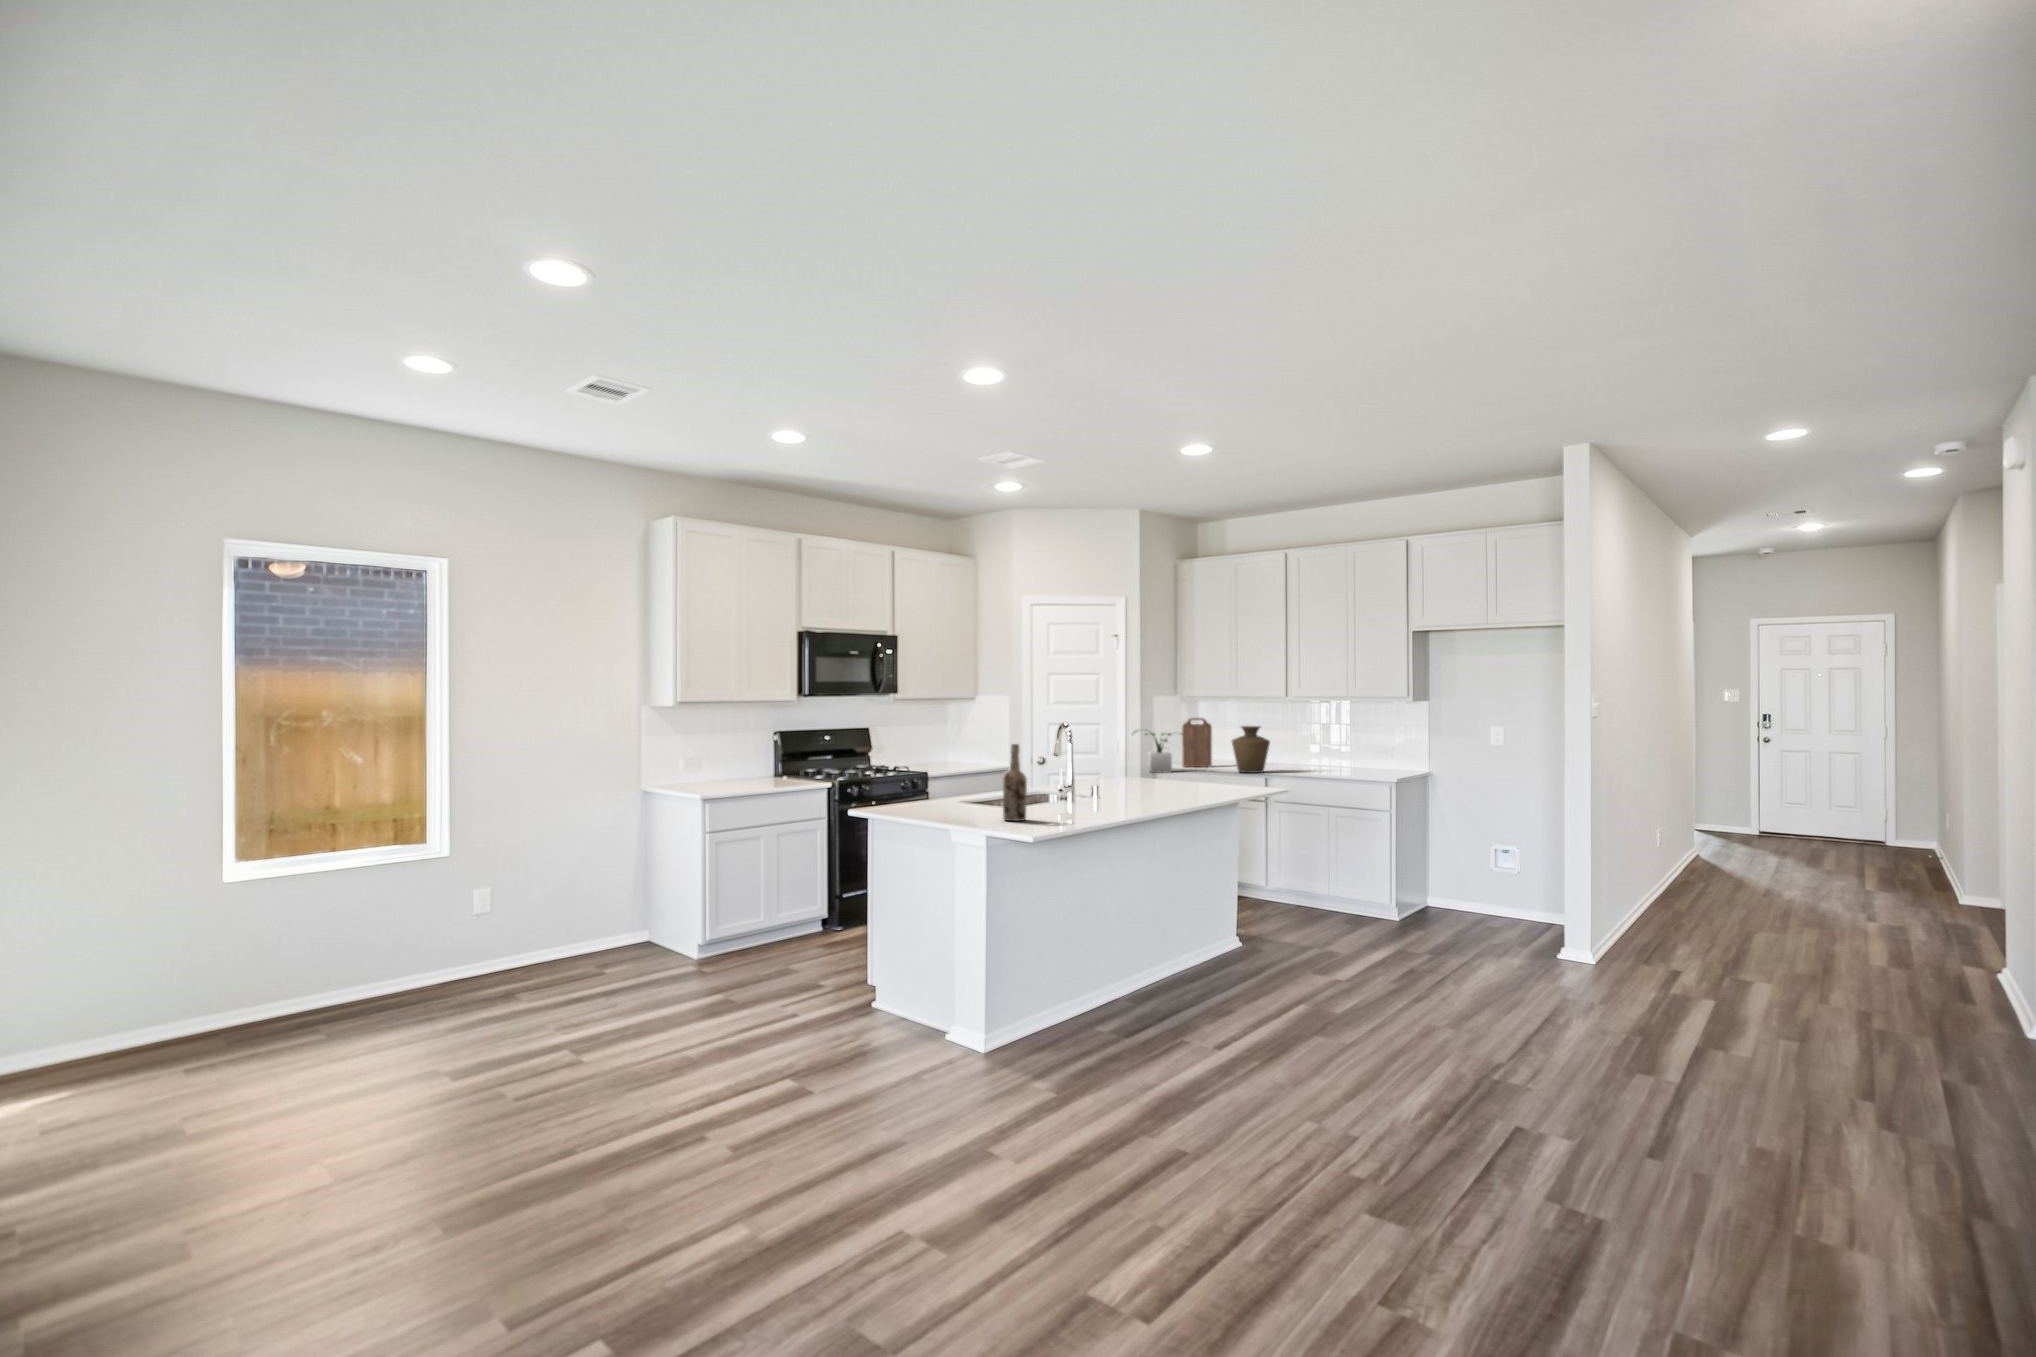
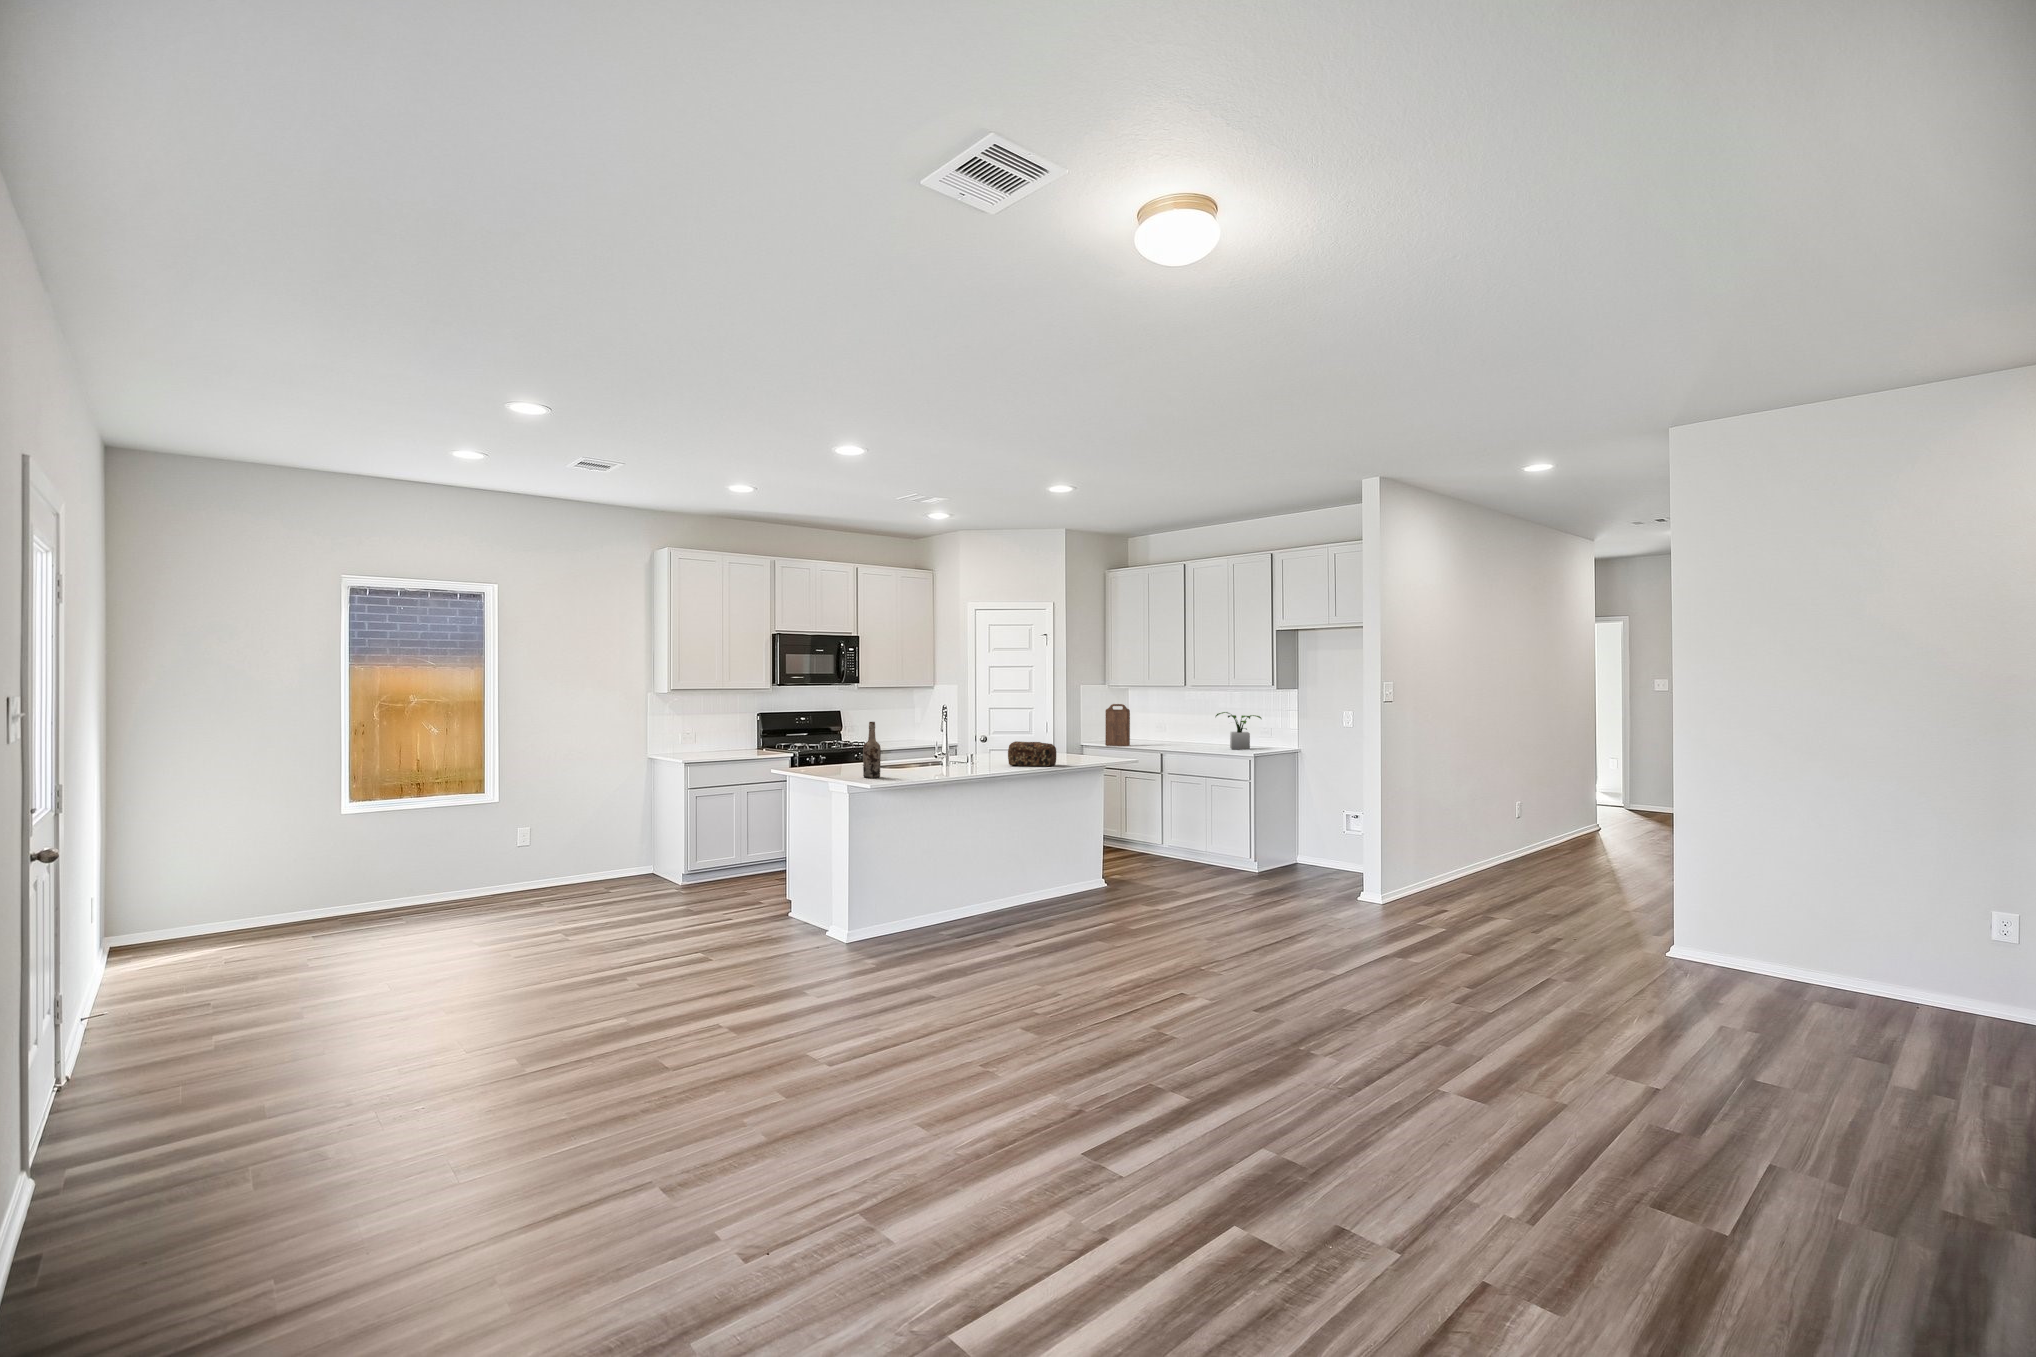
vase: present [1232,726,1270,773] -> none [1132,711,1164,750]
potted plant: present [1134,731,1185,773] -> present [1216,712,1262,750]
bread loaf: none [1150,767,1208,799] -> present [1008,741,1056,766]

